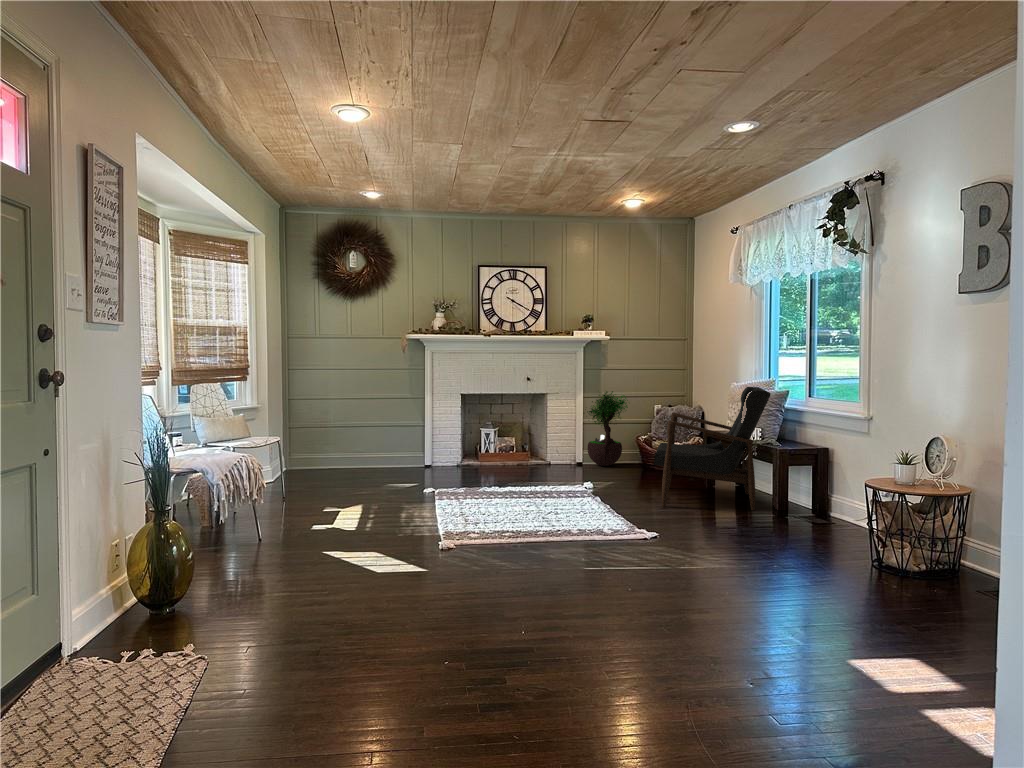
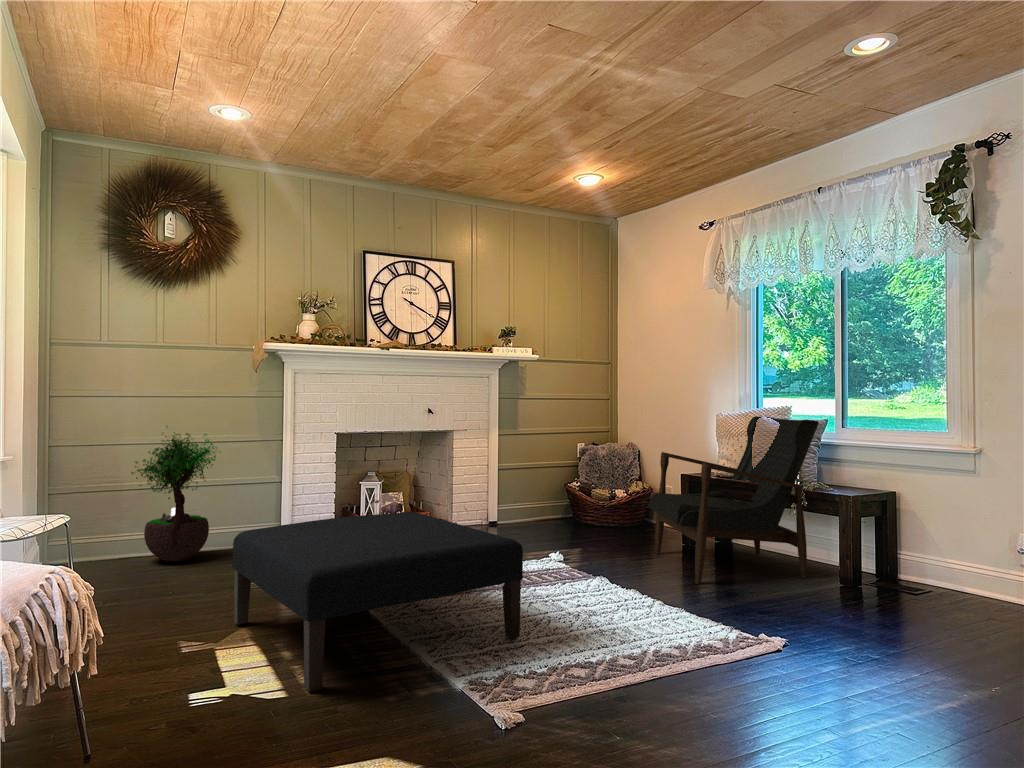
potted tree: present [585,391,628,466] -> present [131,426,221,561]
ottoman: none [358,445,502,530] -> present [232,512,523,692]

